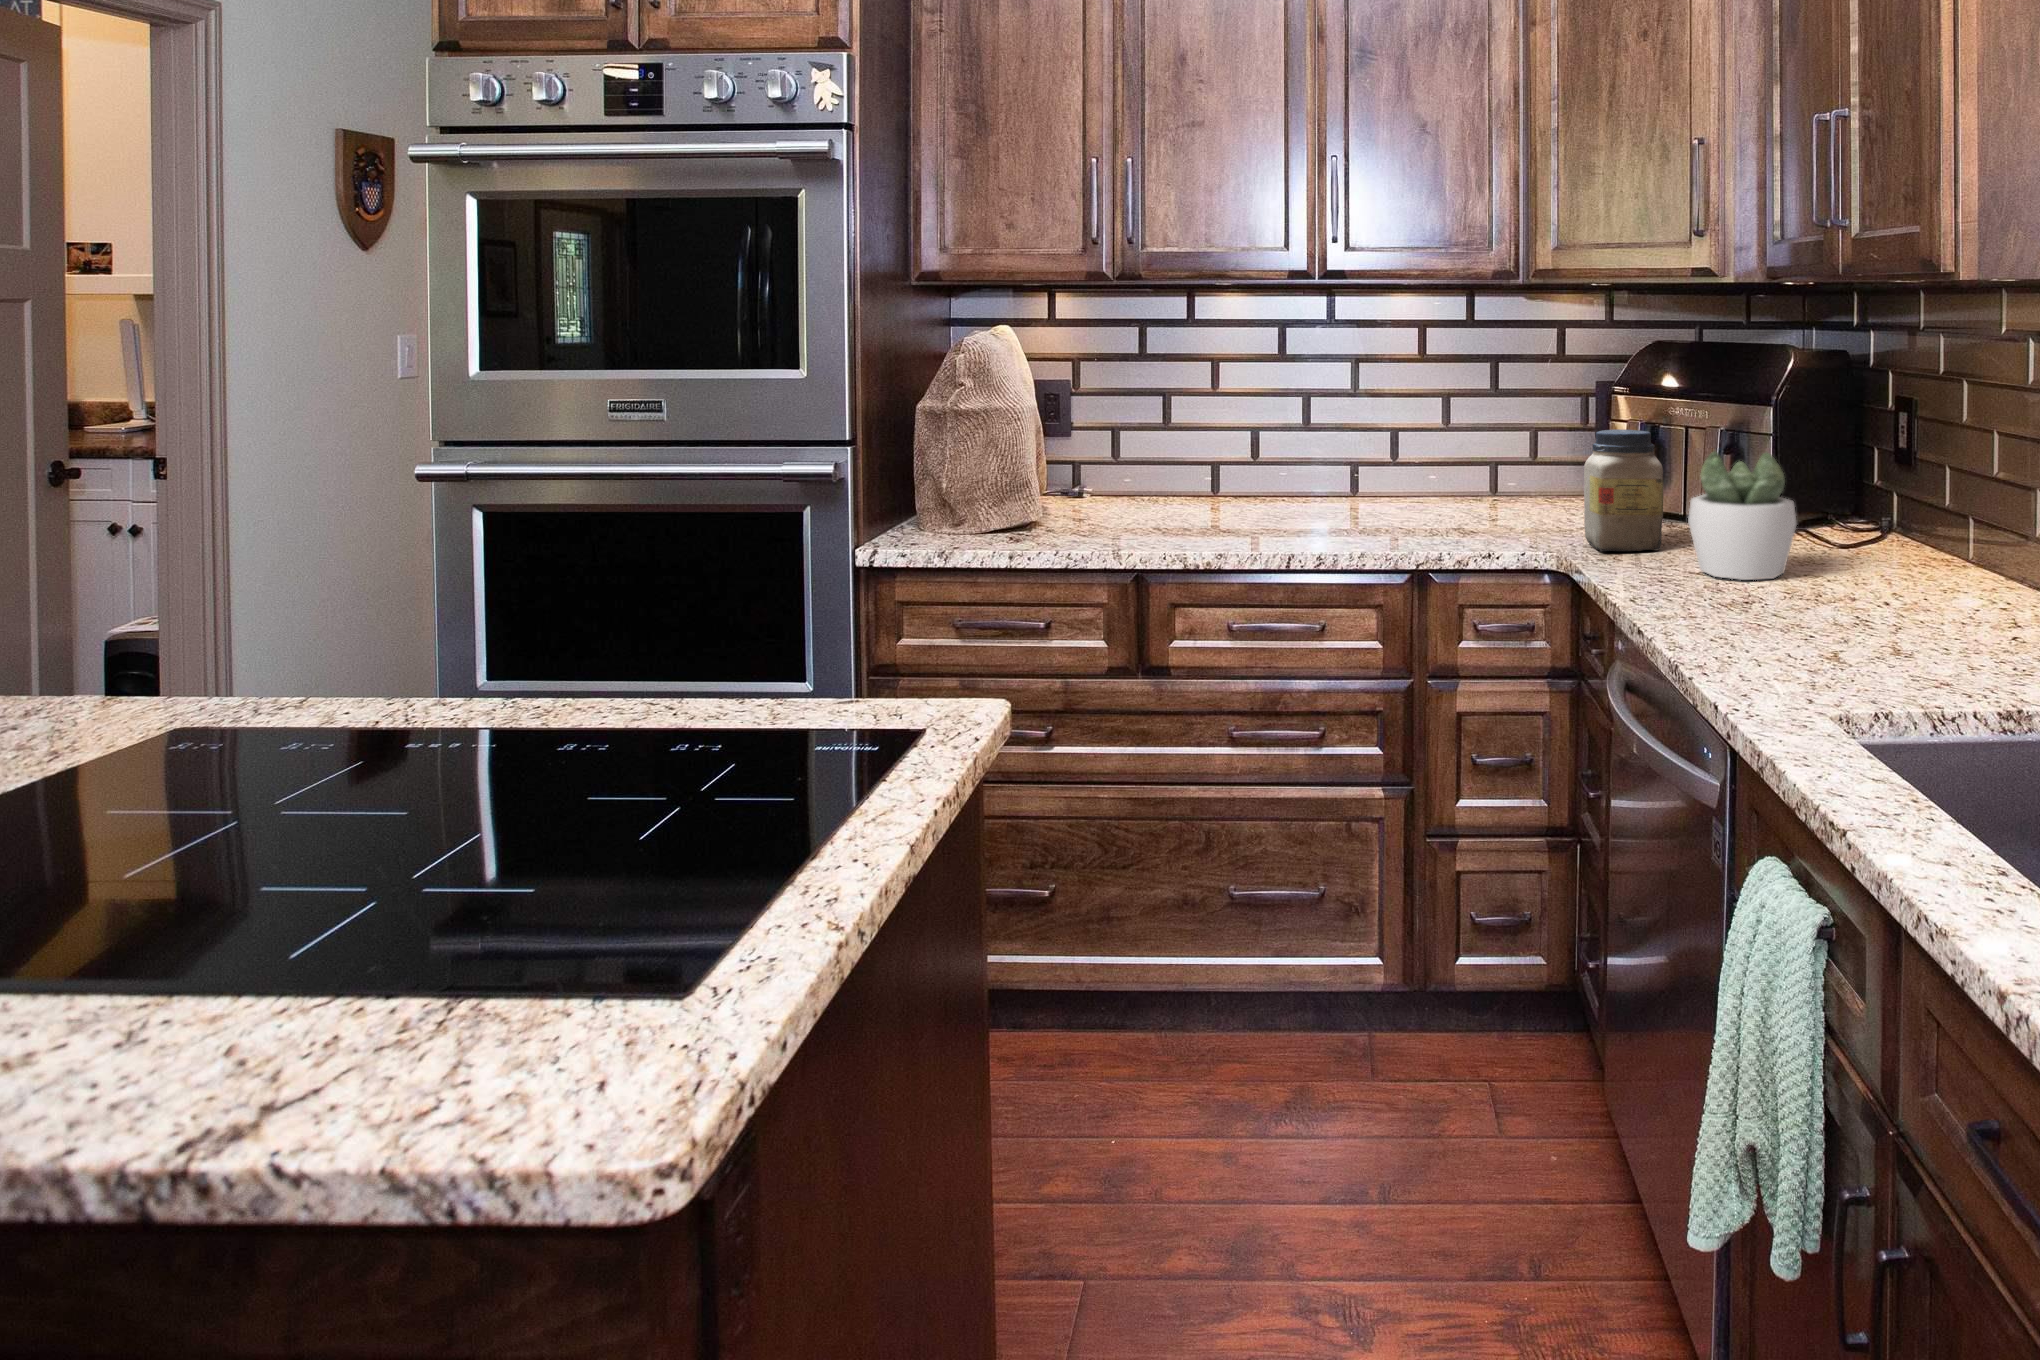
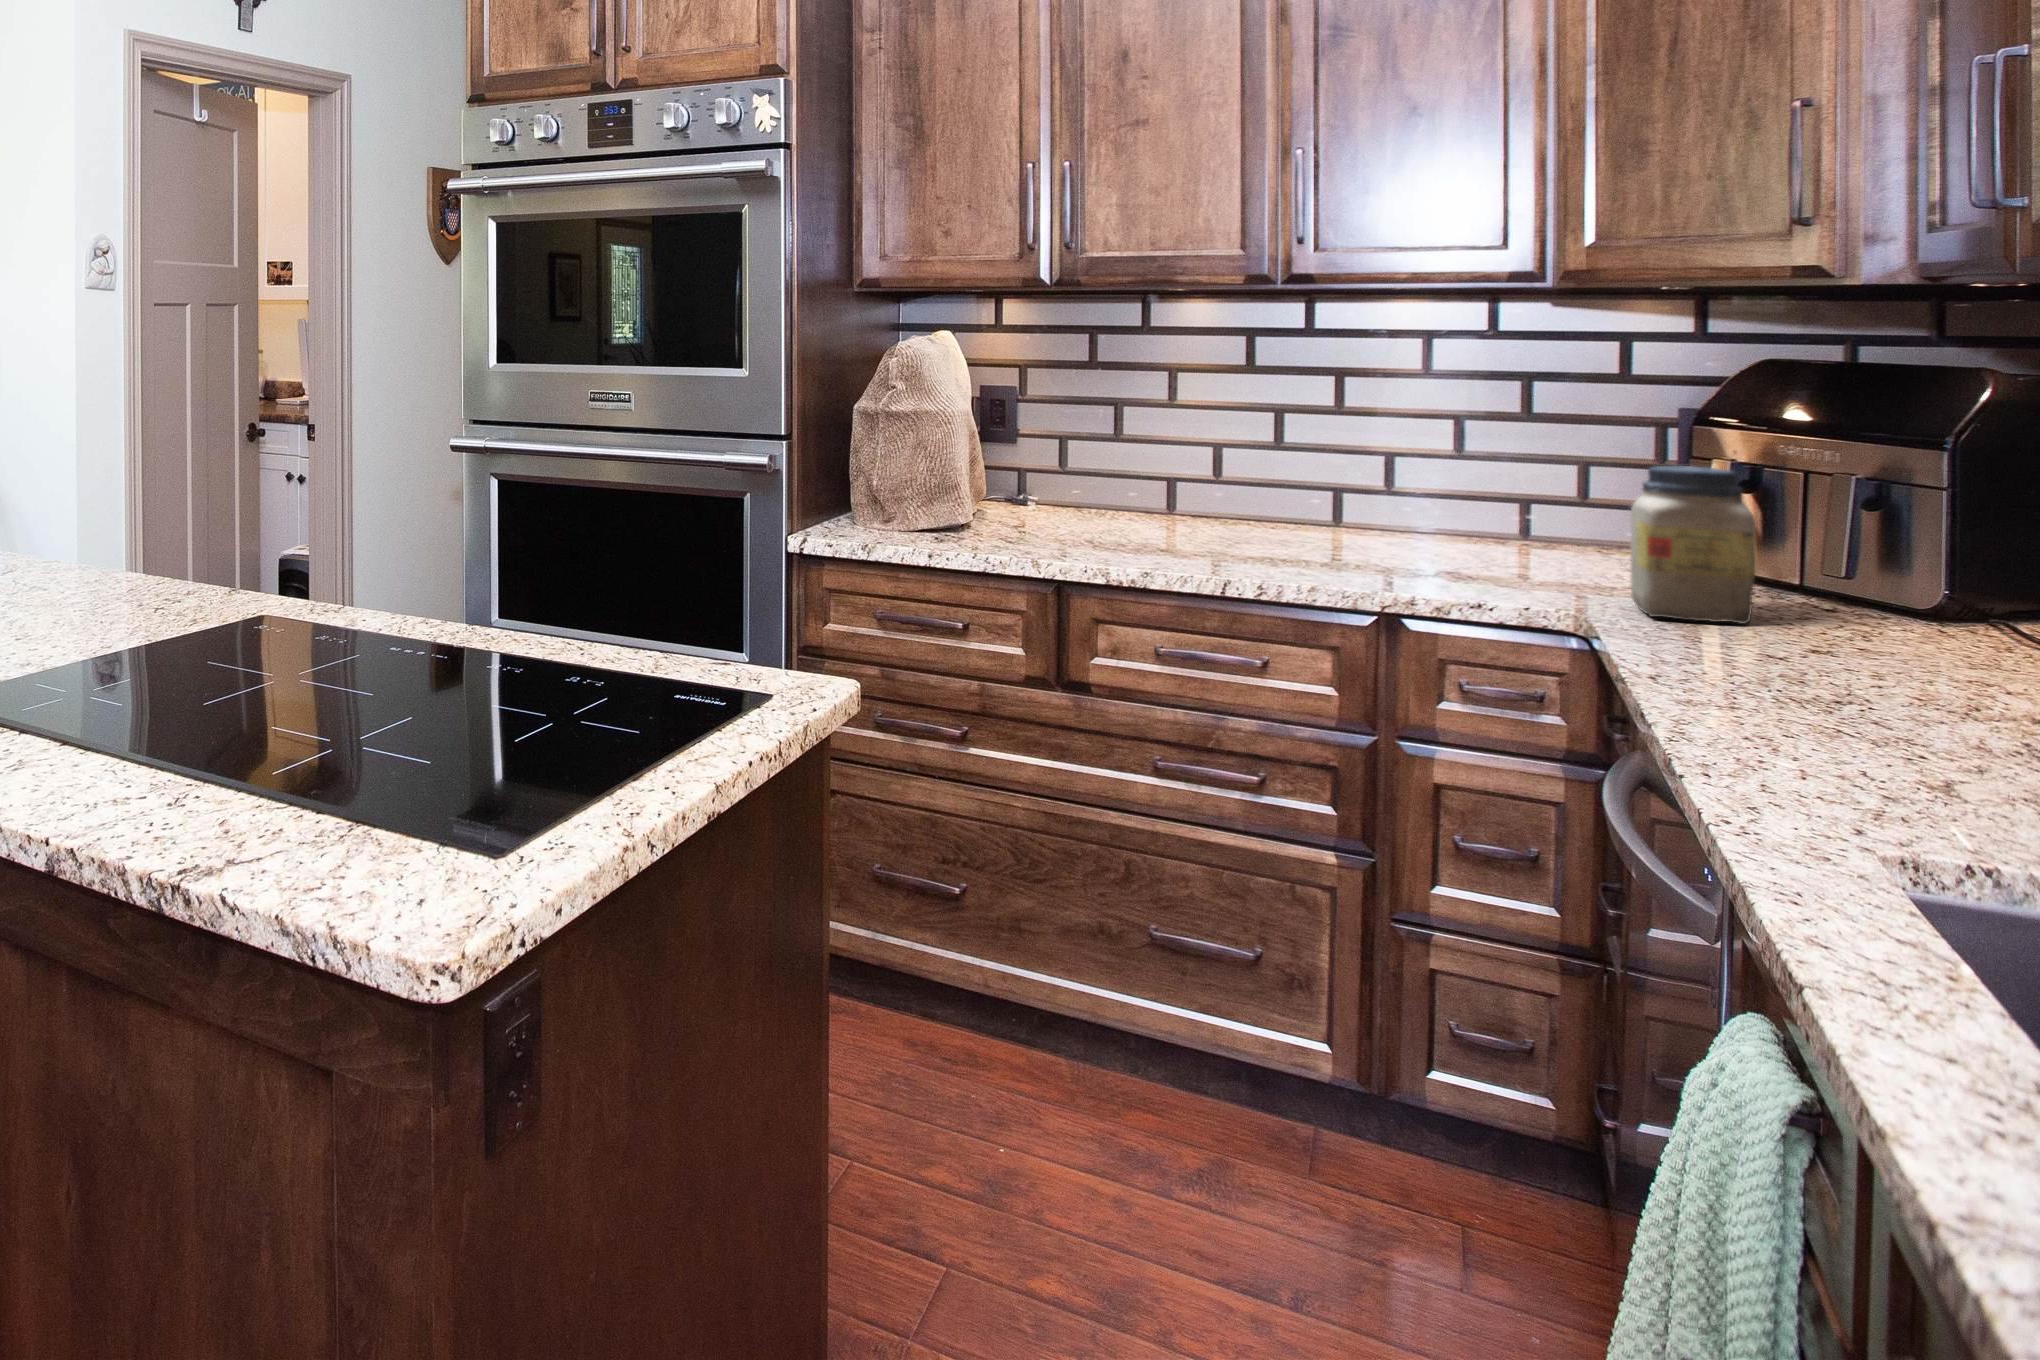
succulent plant: present [1688,452,1797,580] -> none [1783,501,1979,679]

